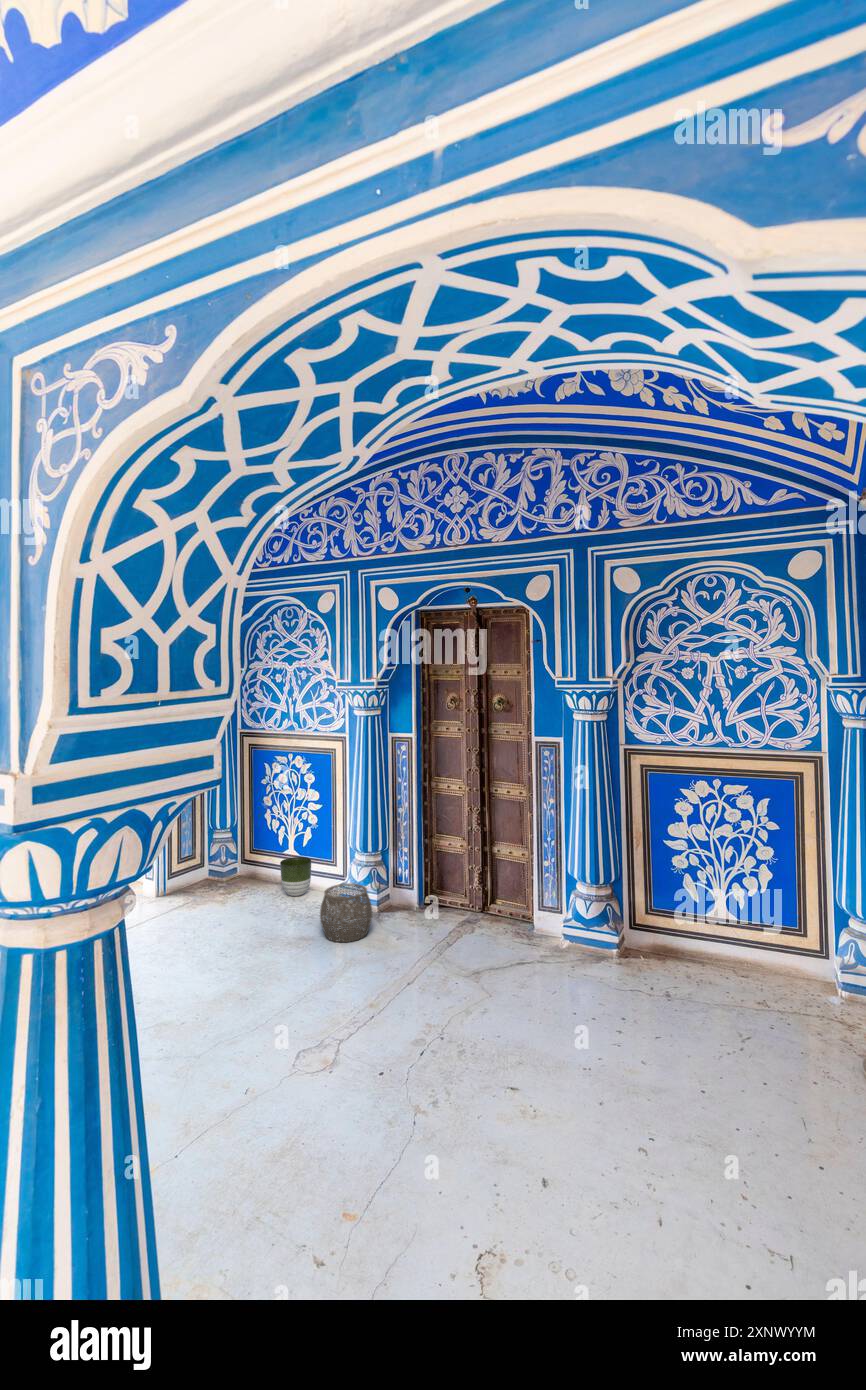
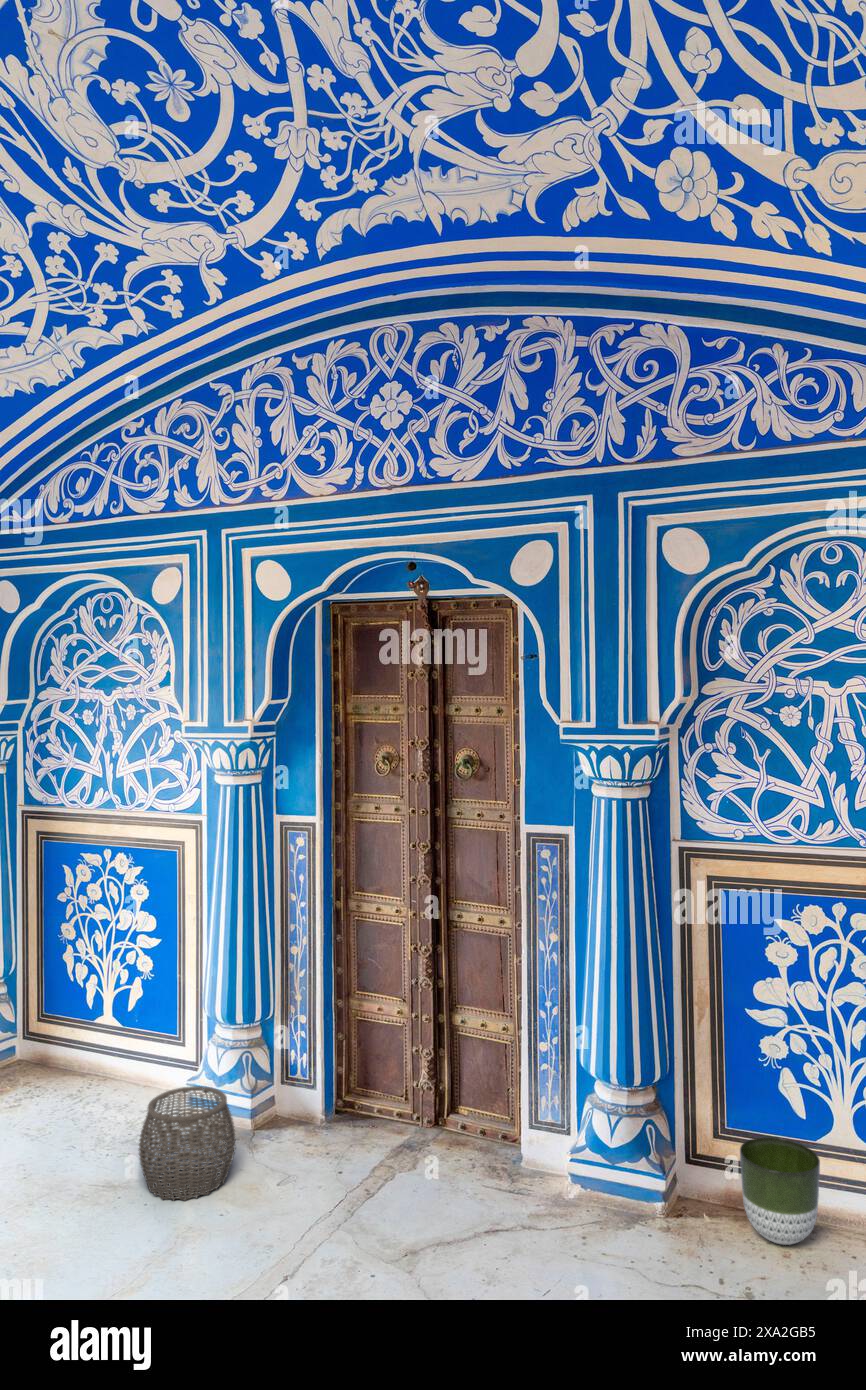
planter: present [280,857,311,896] -> present [740,1137,820,1245]

